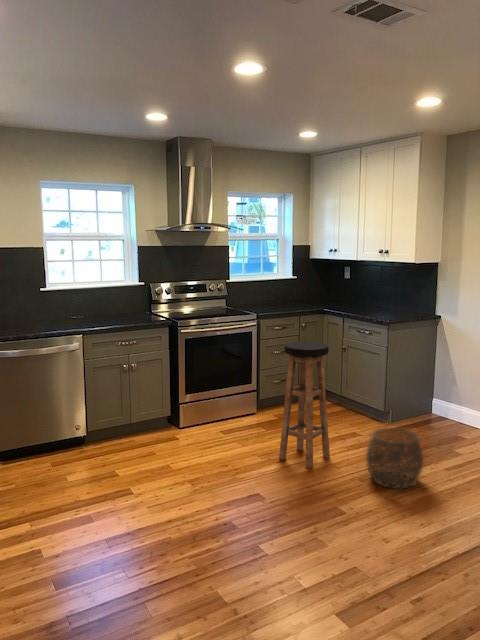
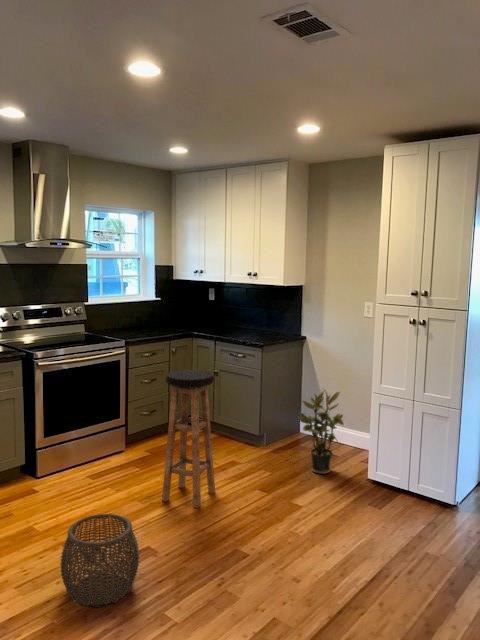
potted plant: none [418,367,467,453] -> present [298,390,344,474]
woven basket: present [366,428,423,489] -> present [60,514,139,607]

